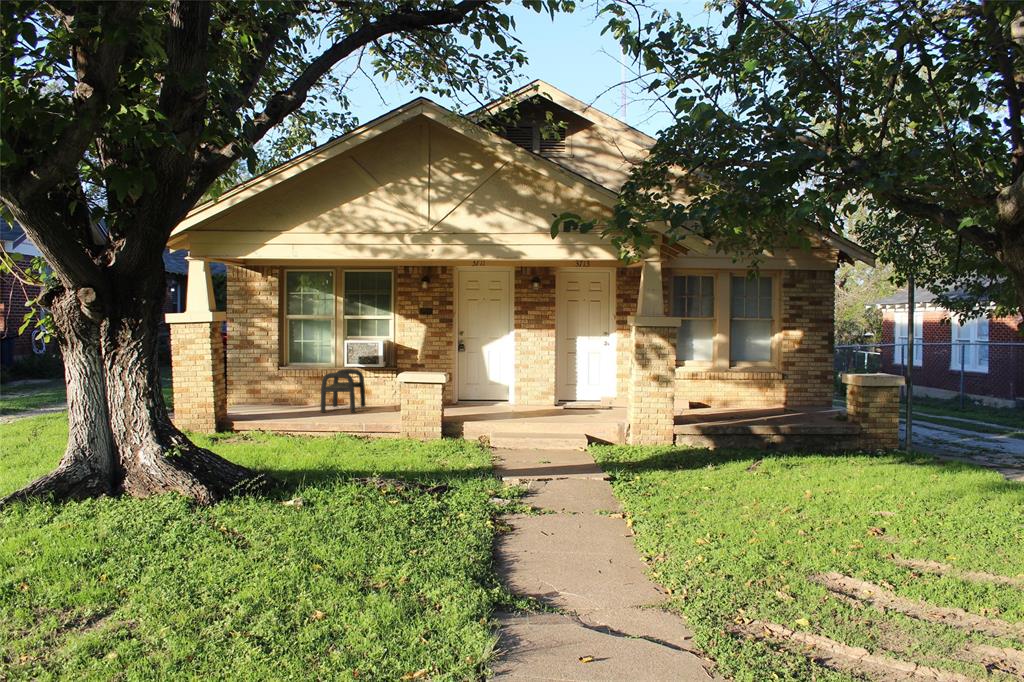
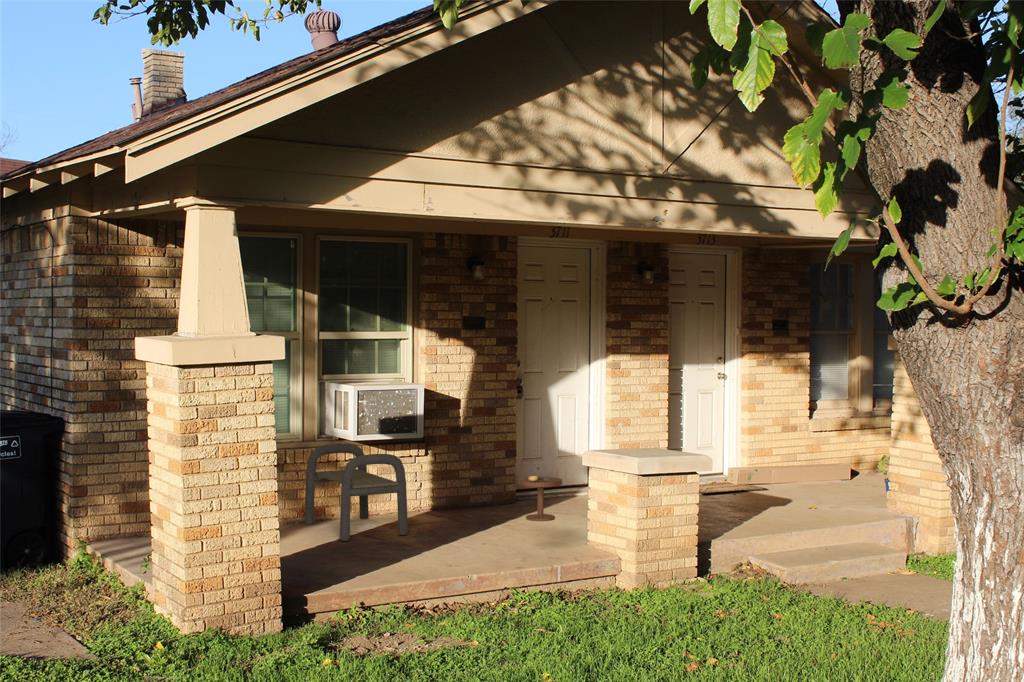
side table: none [364,383,386,423] -> present [519,476,562,521]

